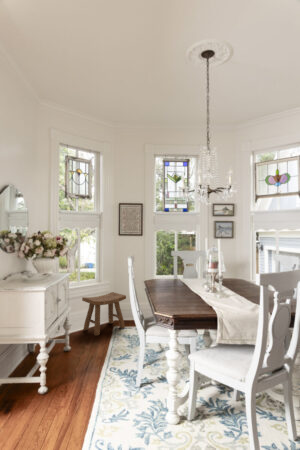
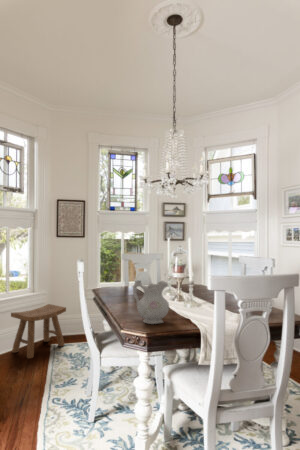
ceramic pitcher: none [167,273,198,309] -> present [133,281,169,324]

